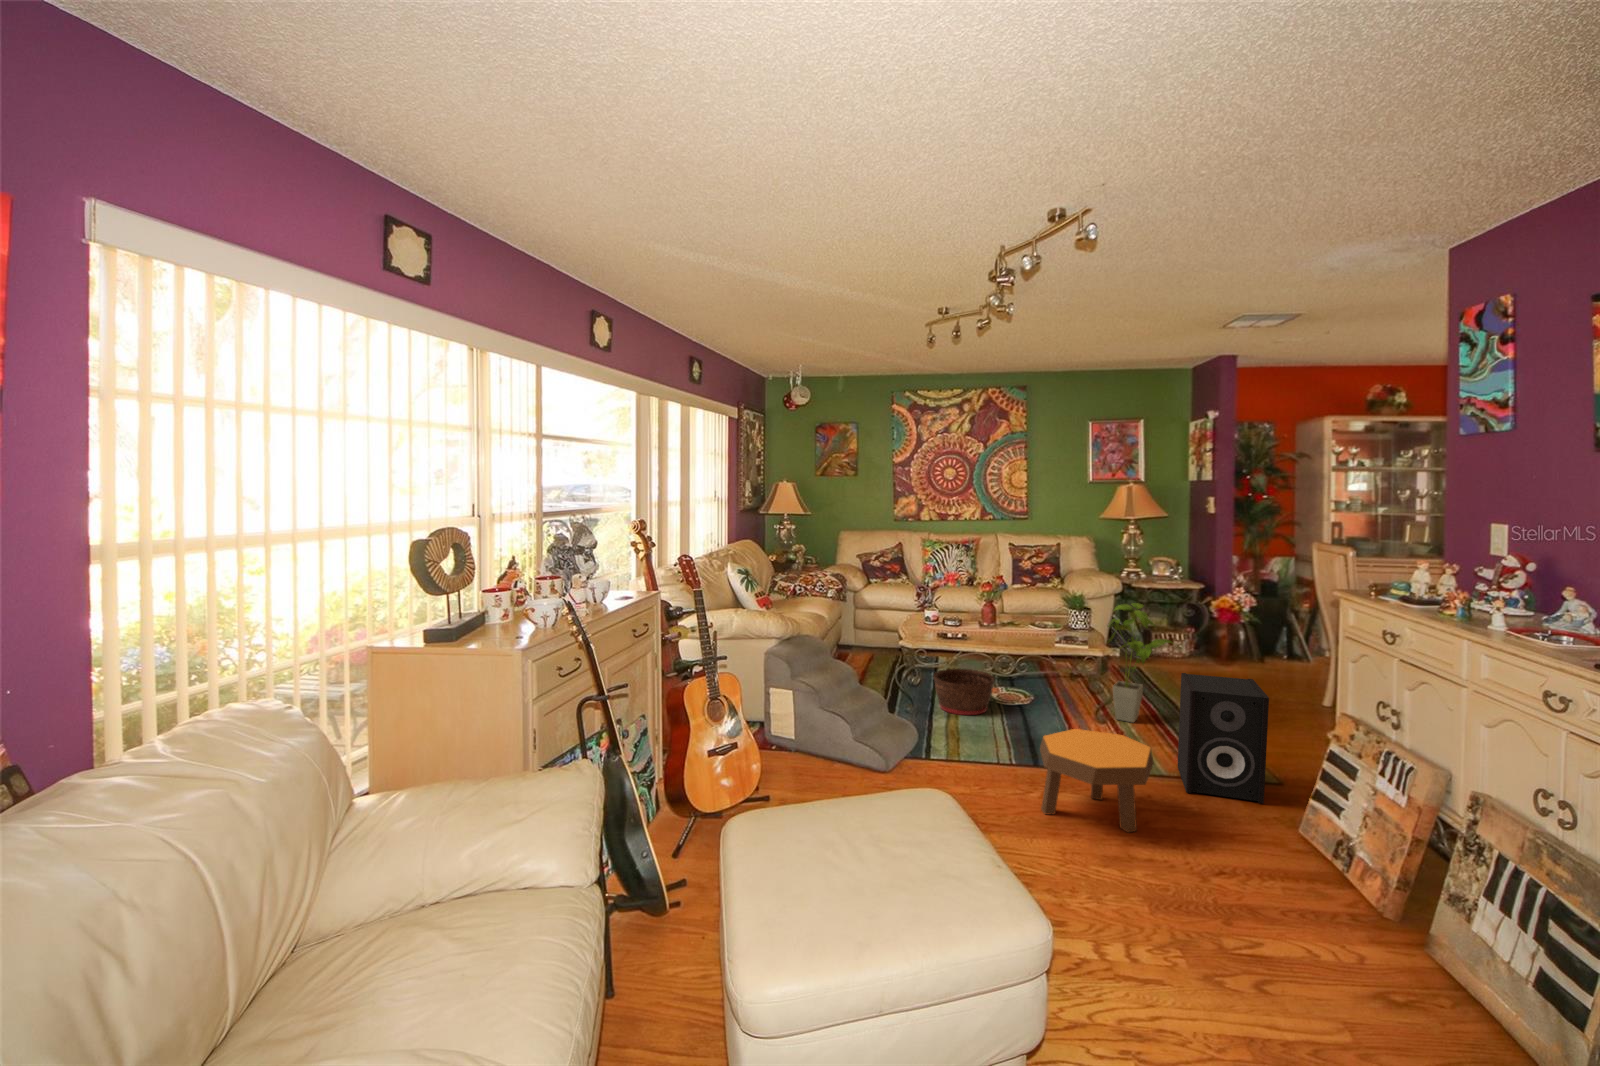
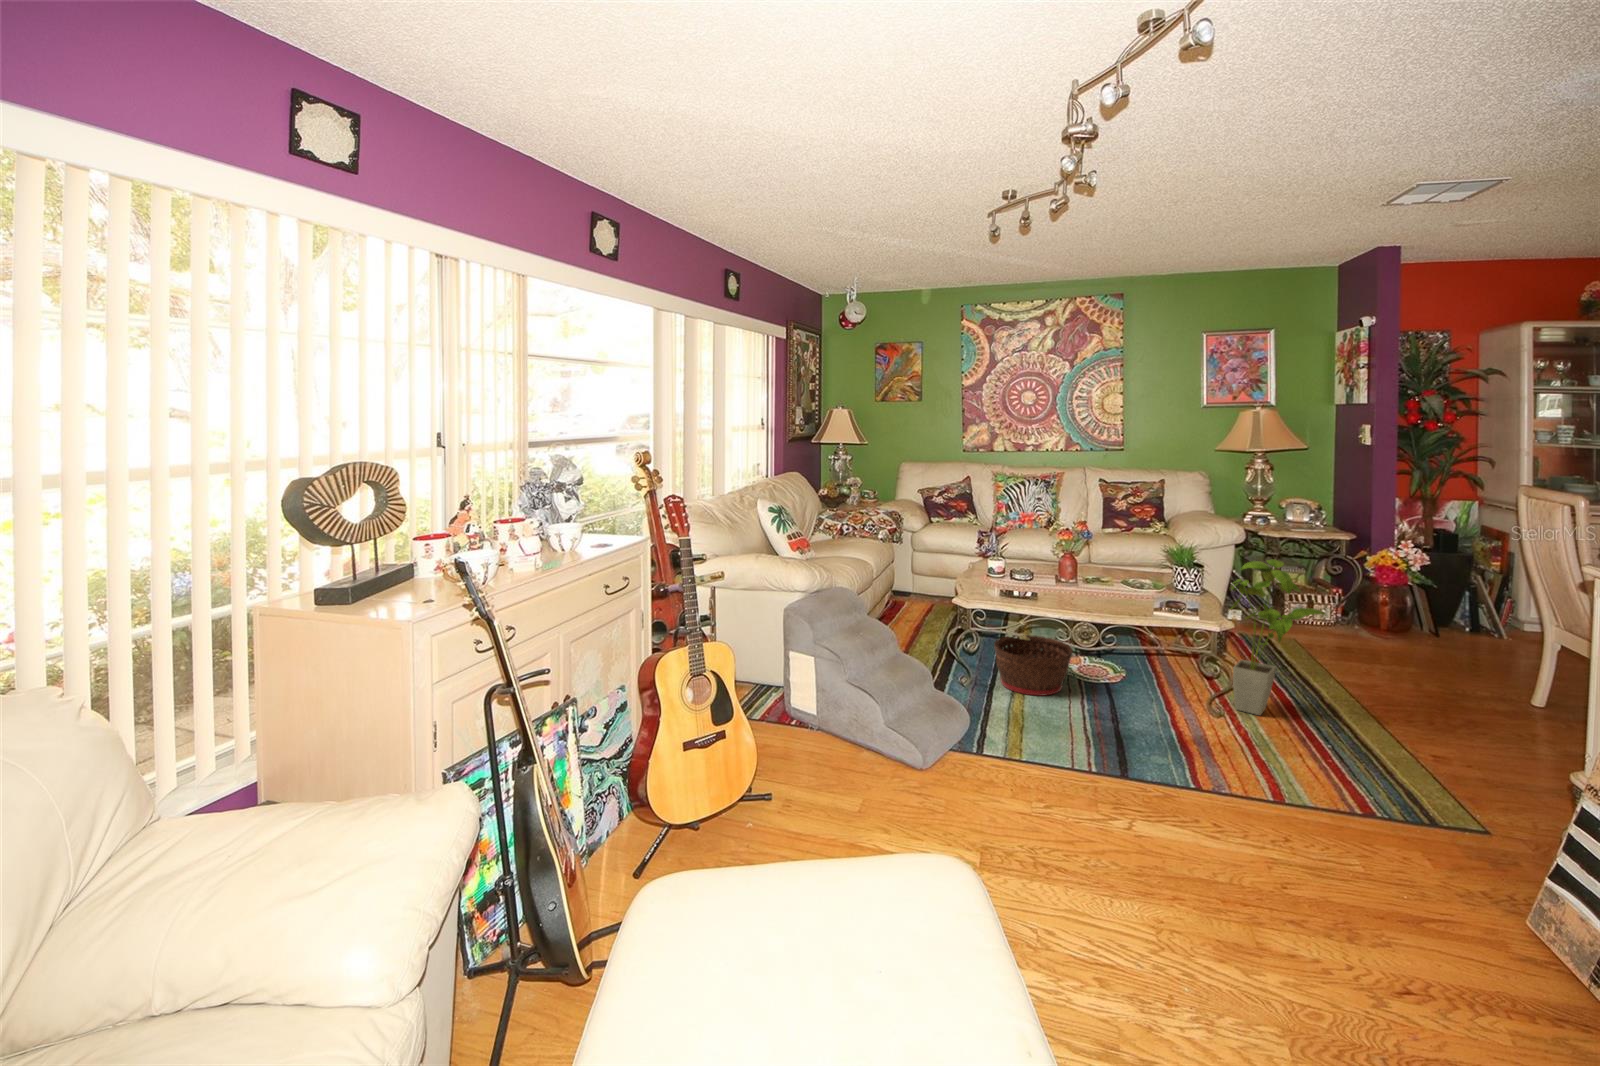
speaker: present [1178,673,1269,803] -> none [1330,662,1500,863]
footstool: present [1040,729,1154,832] -> none [1130,738,1306,903]

